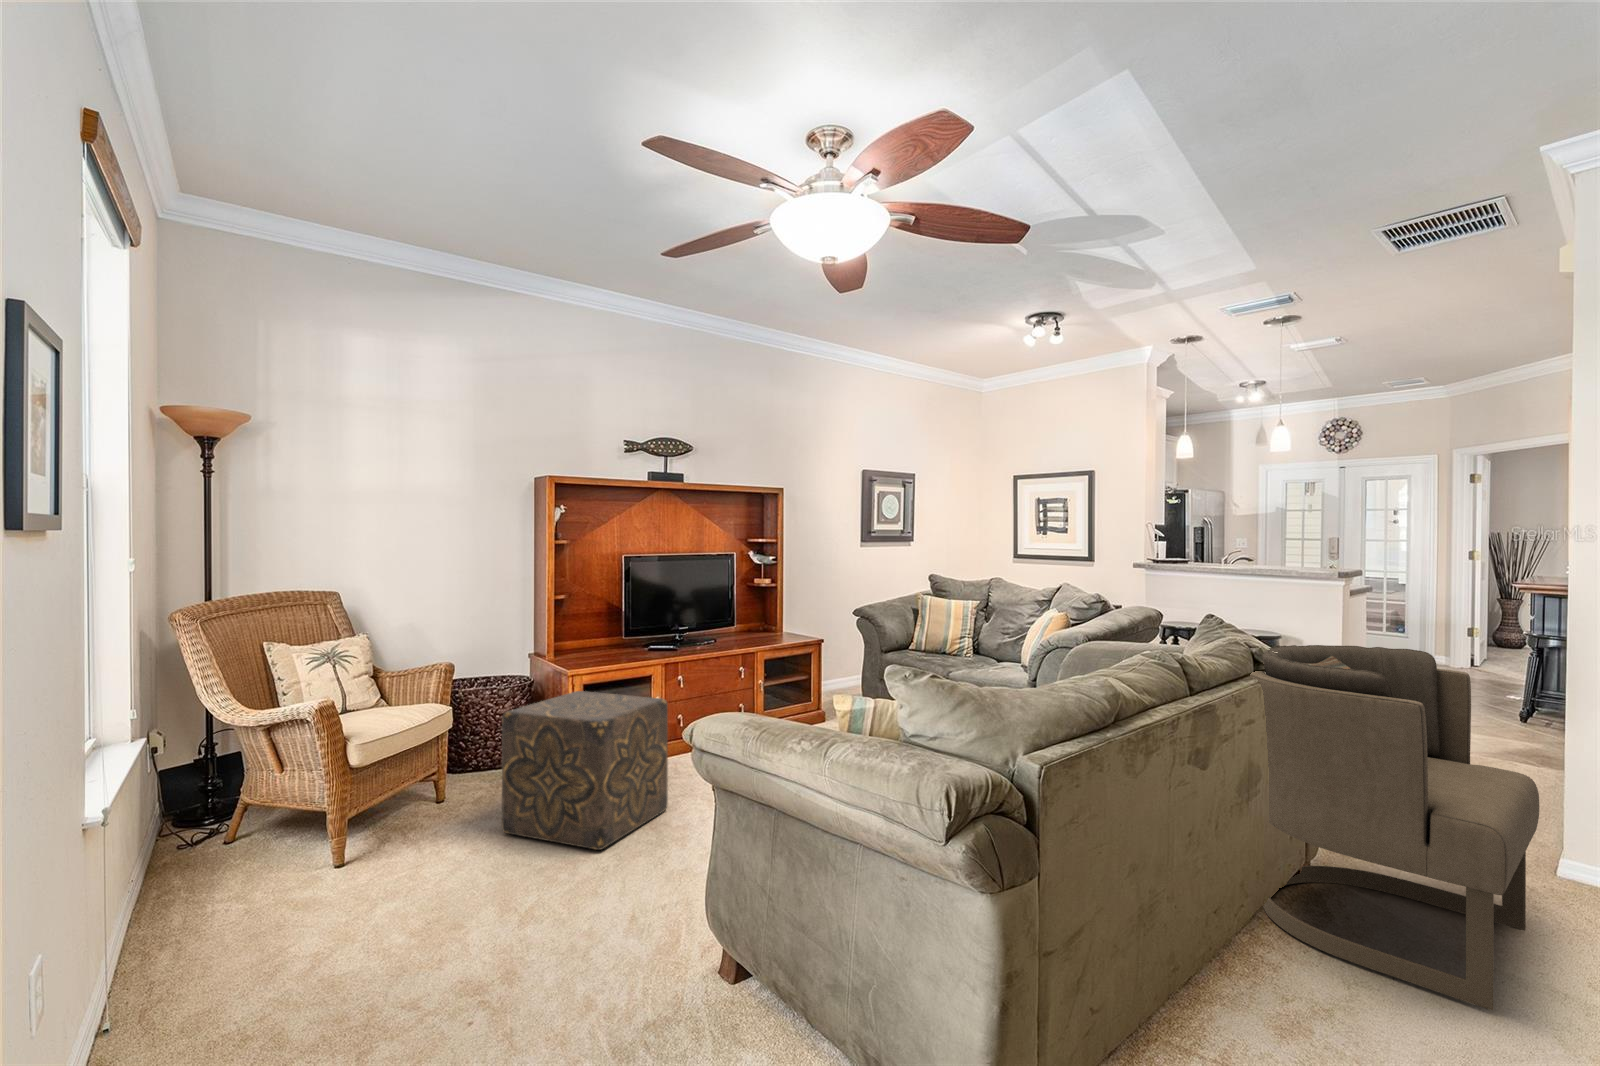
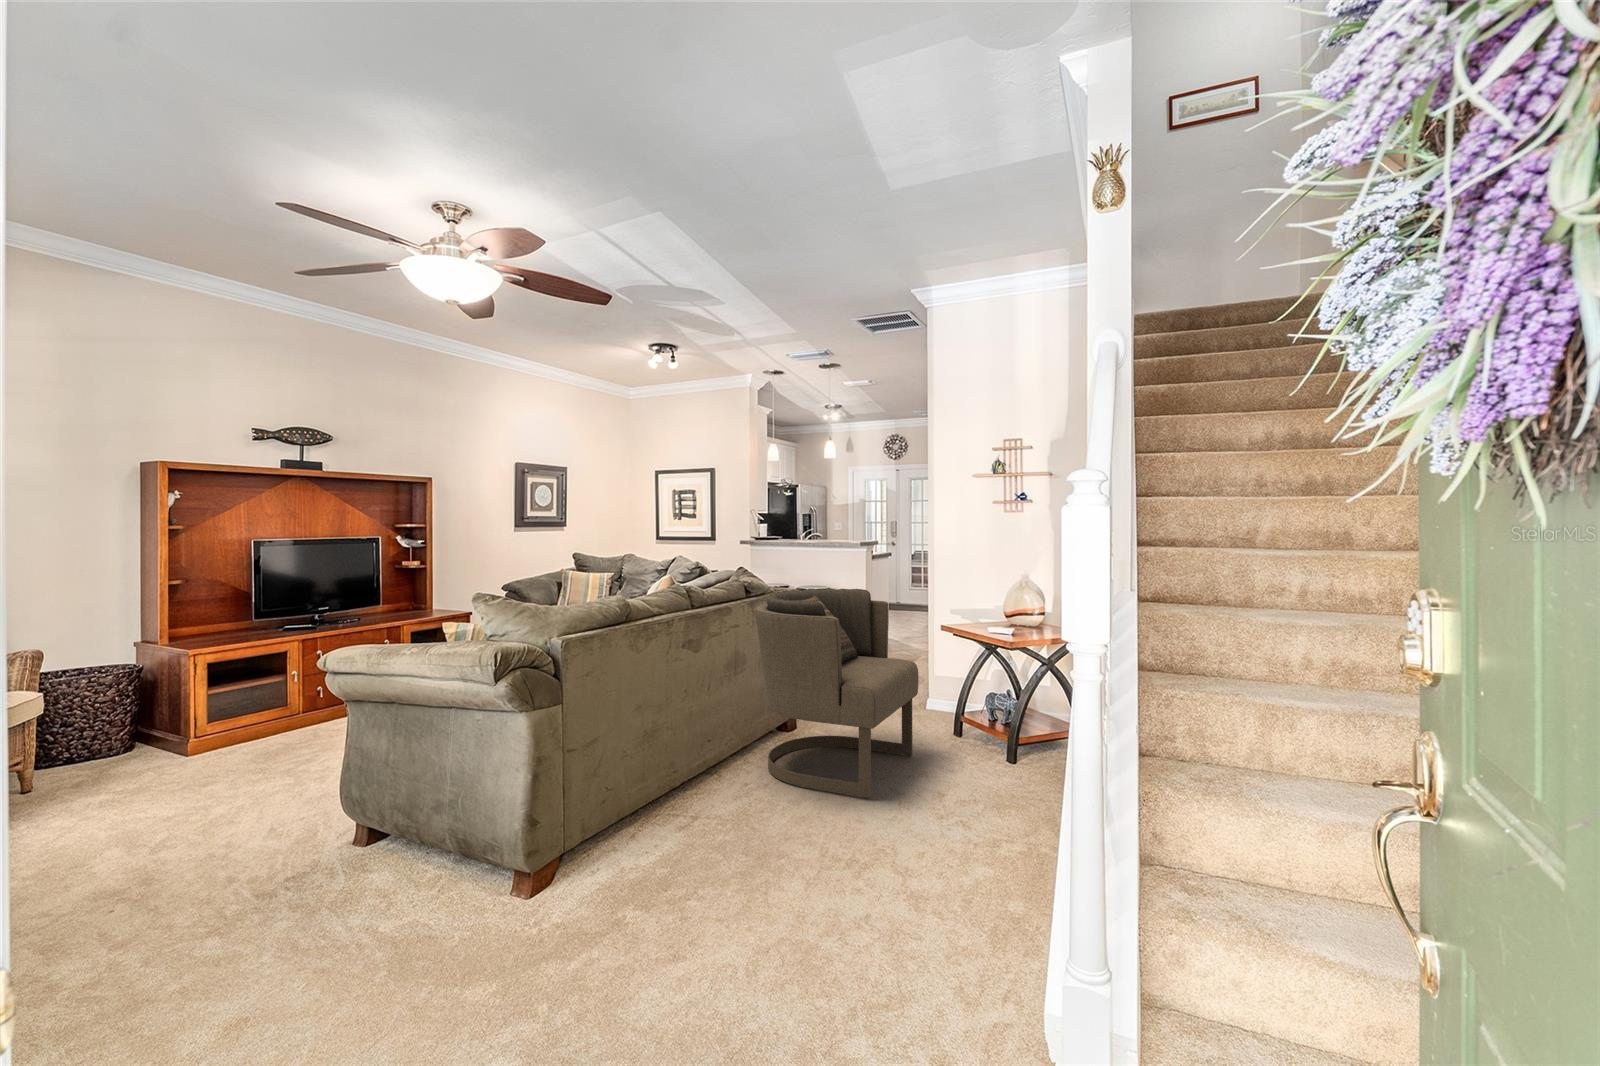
ottoman: present [502,691,668,850] -> none [102,668,299,808]

